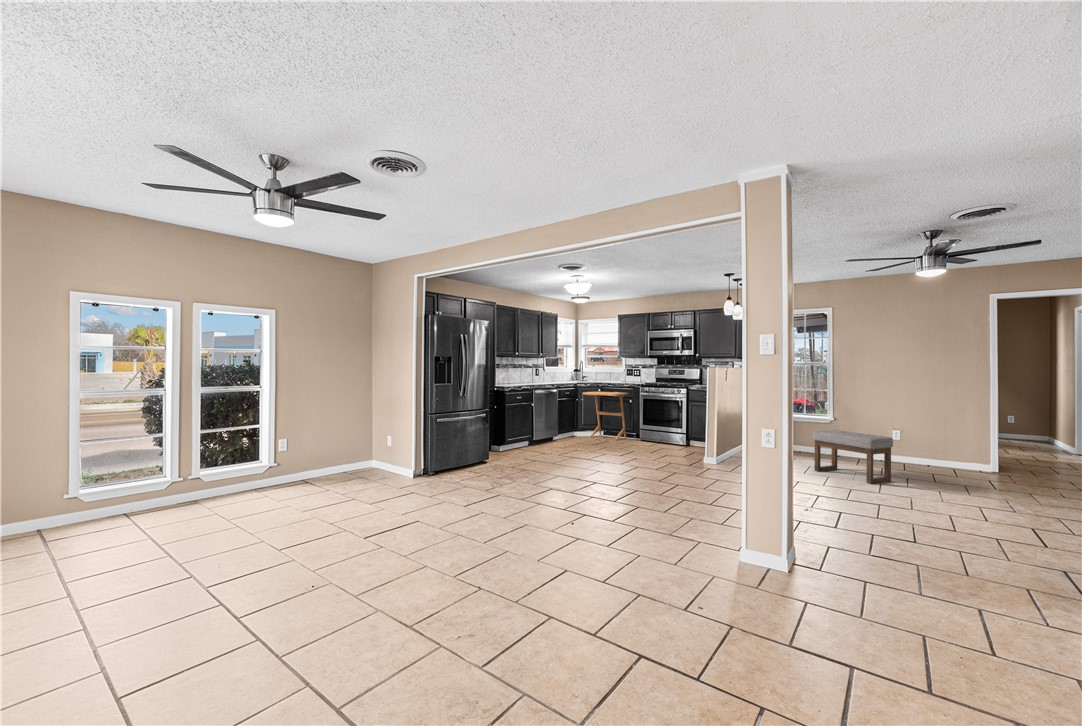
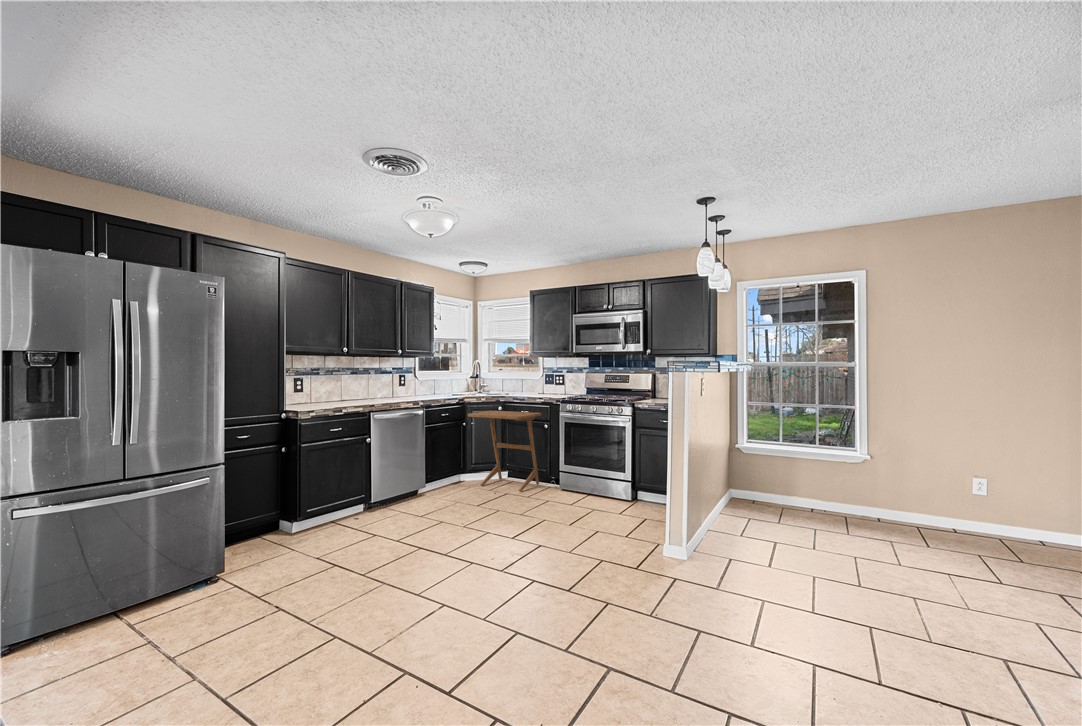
ottoman: present [813,430,893,484] -> none [873,488,1054,623]

